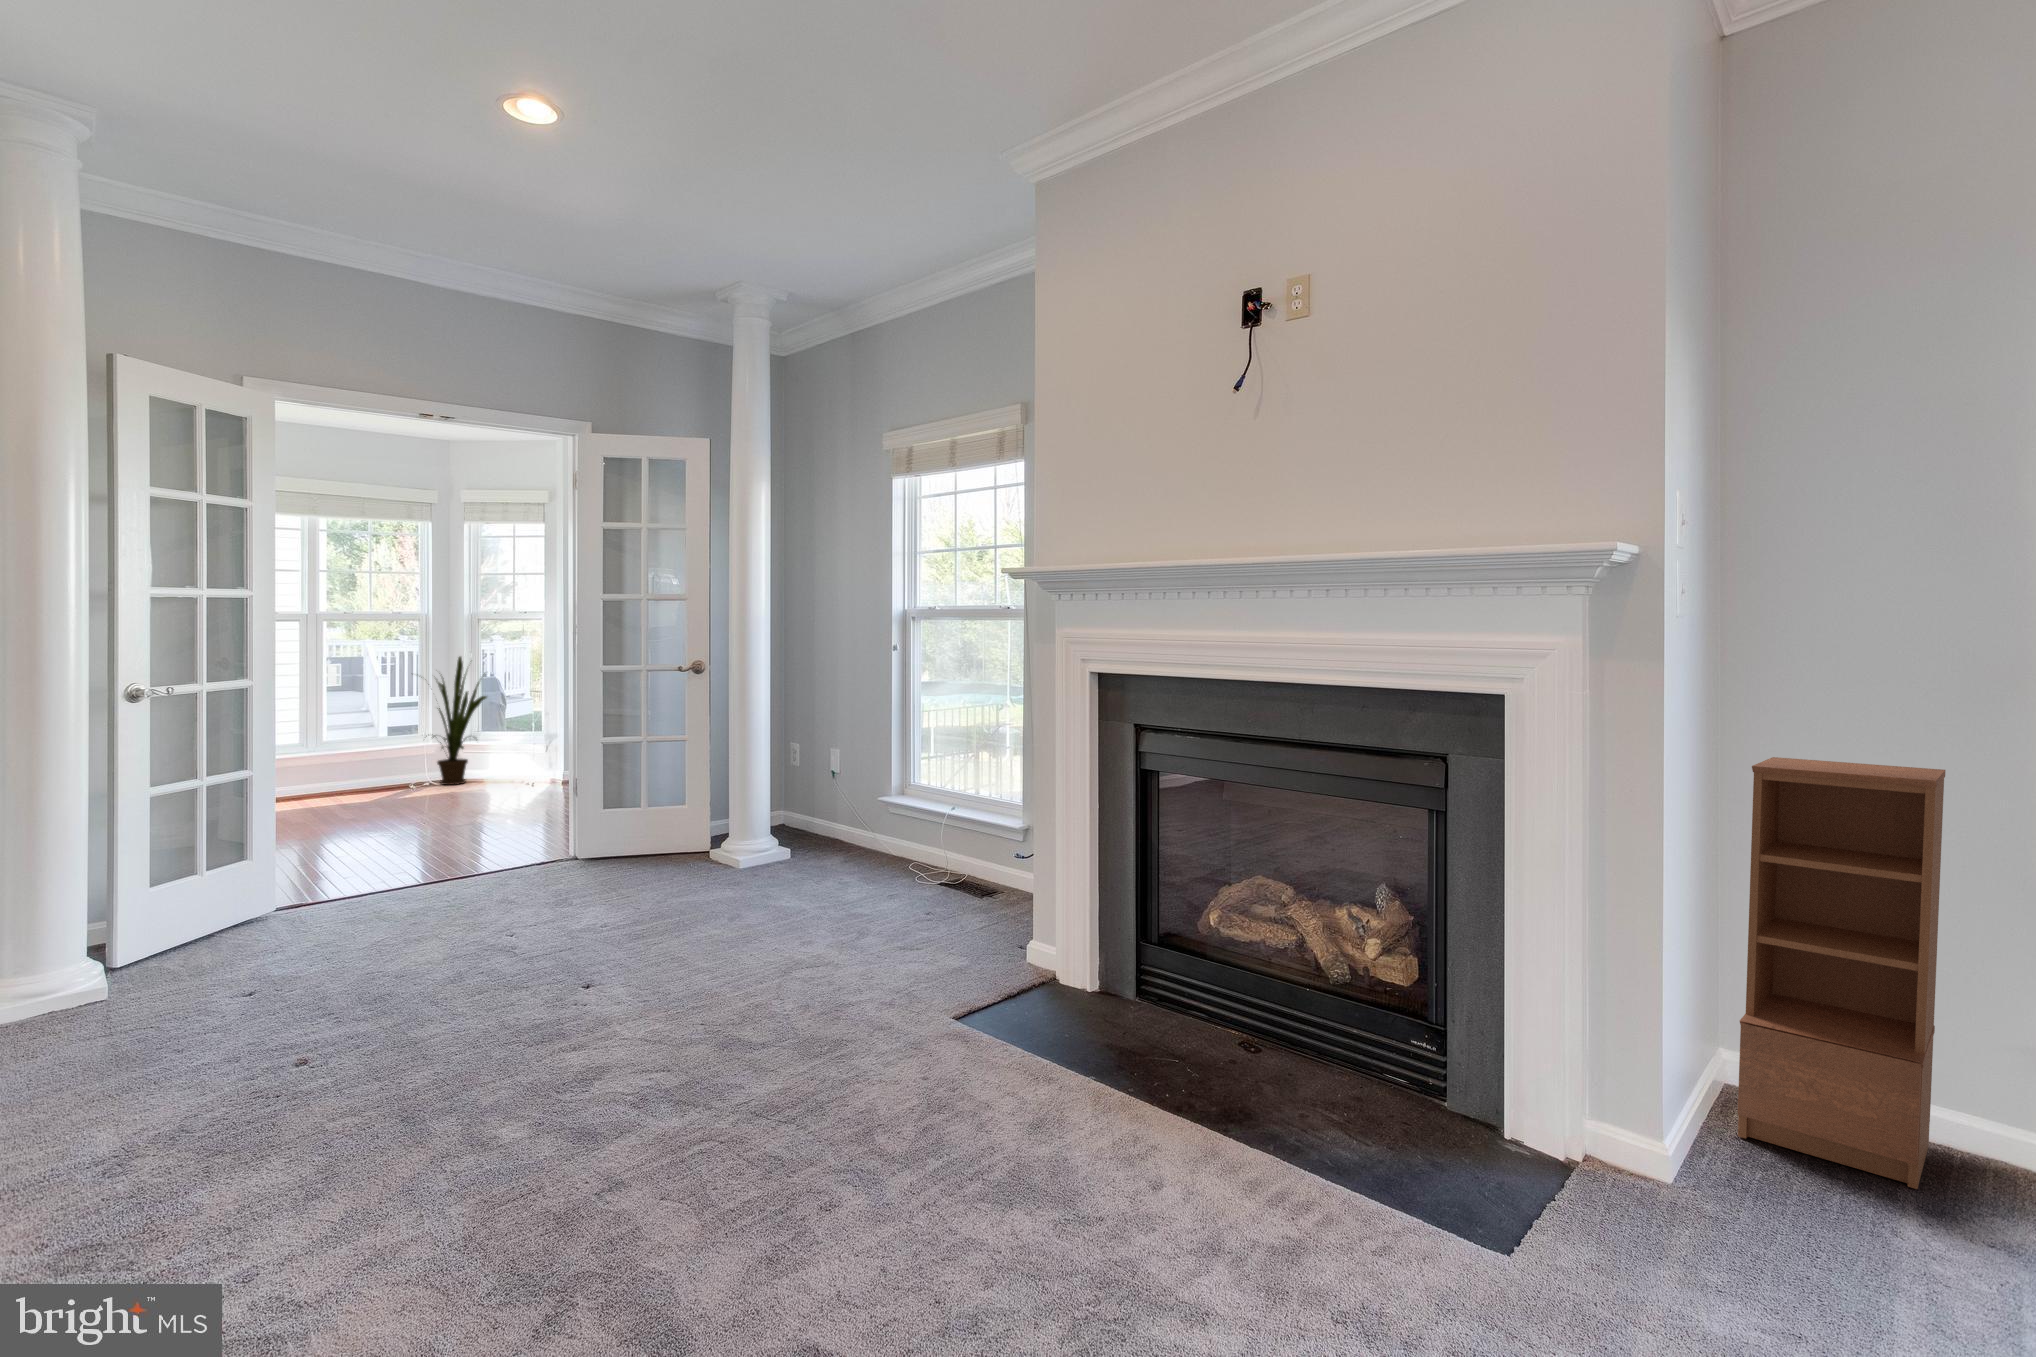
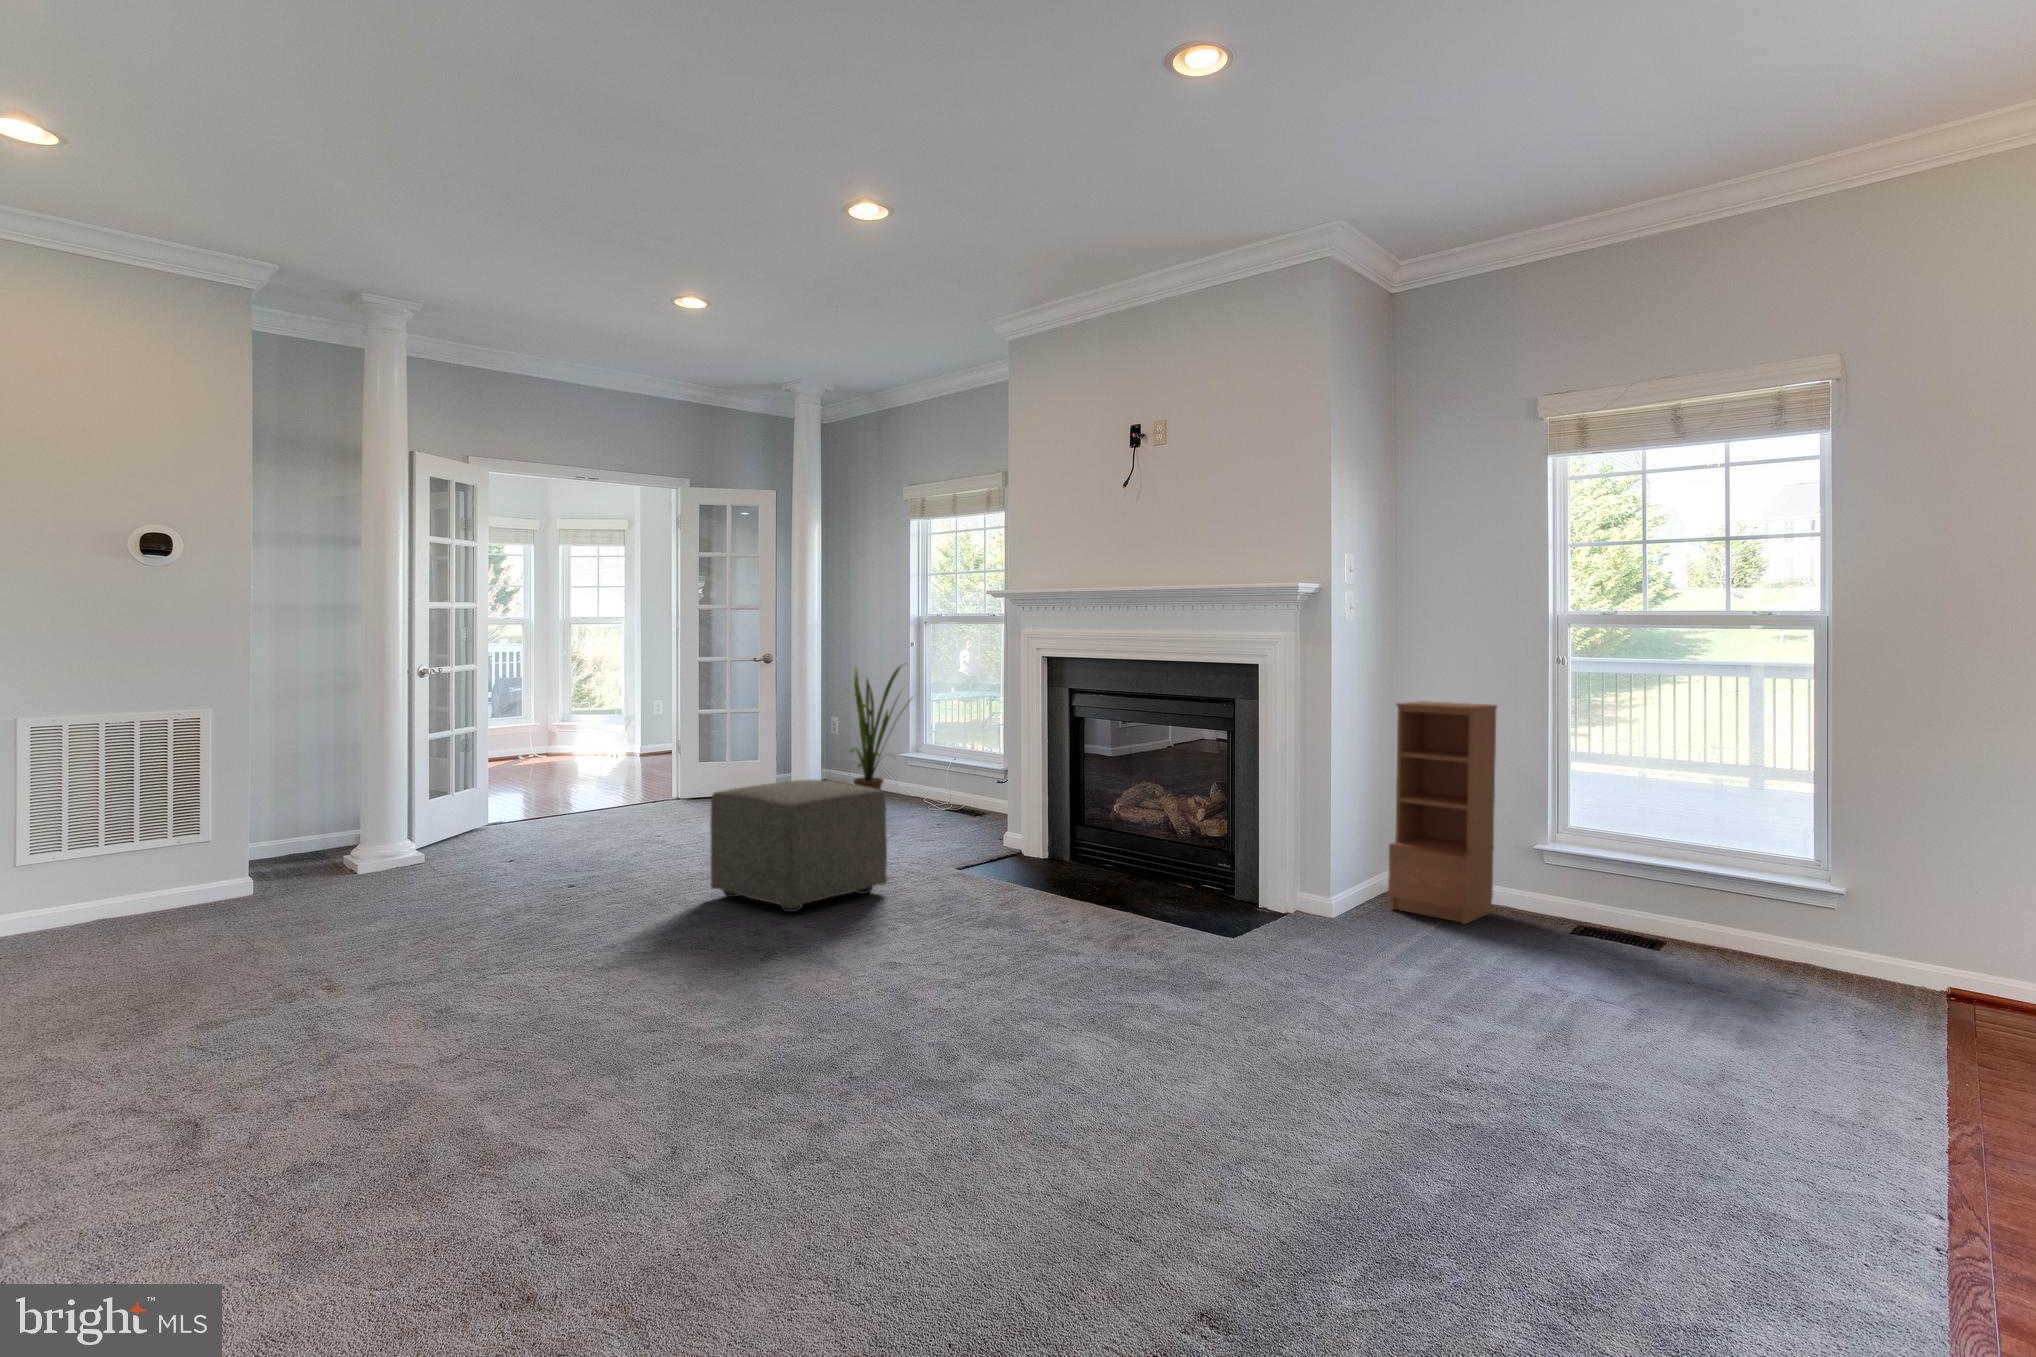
house plant: present [433,657,487,785] -> present [850,665,912,790]
ottoman: none [524,880,835,1155] -> present [710,780,887,912]

